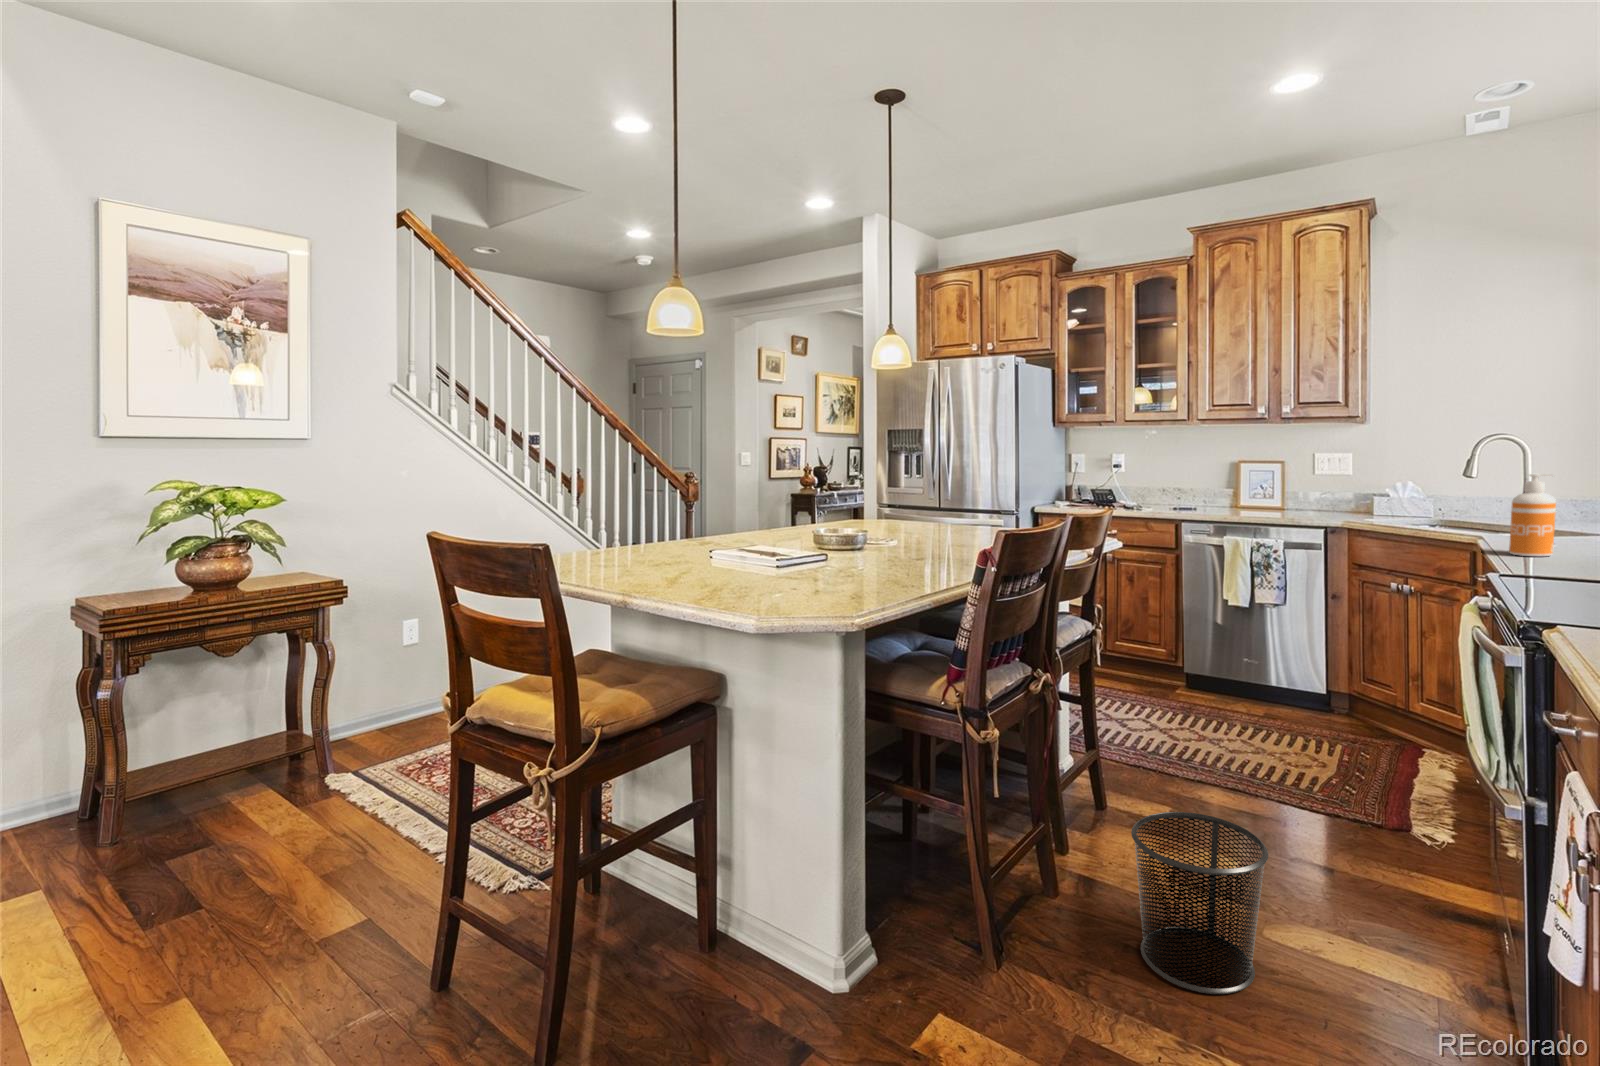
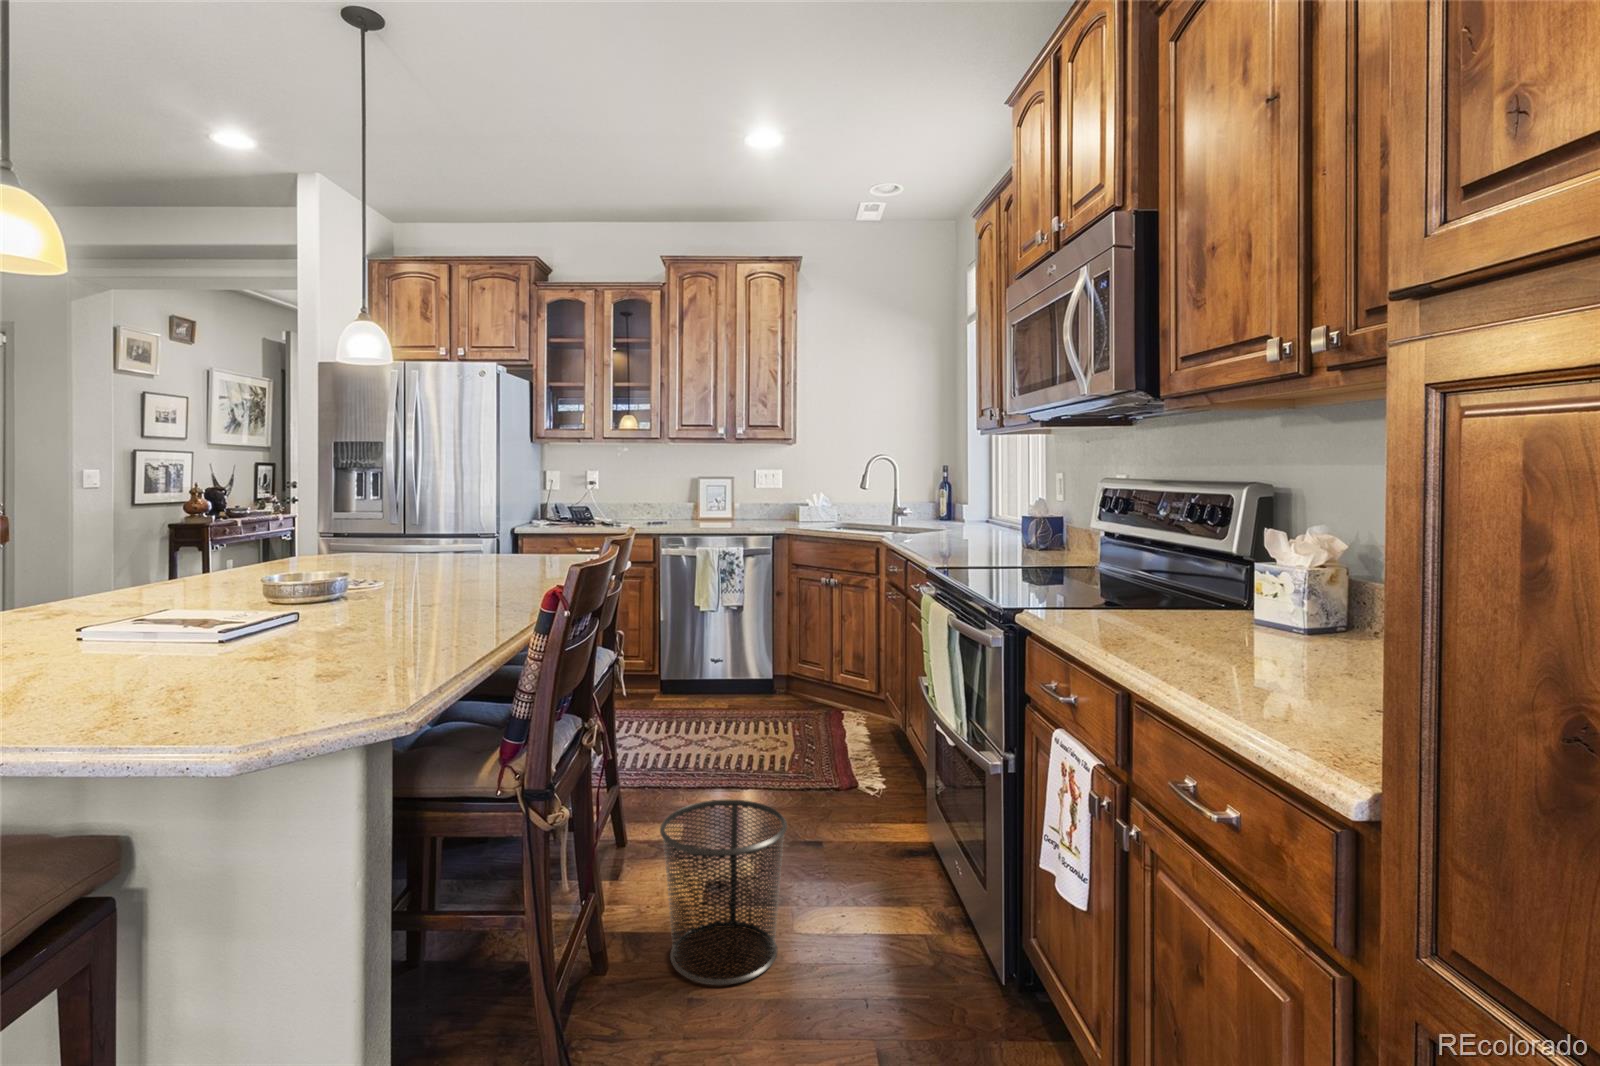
soap dispenser: present [1509,474,1556,556] -> none [916,482,942,546]

